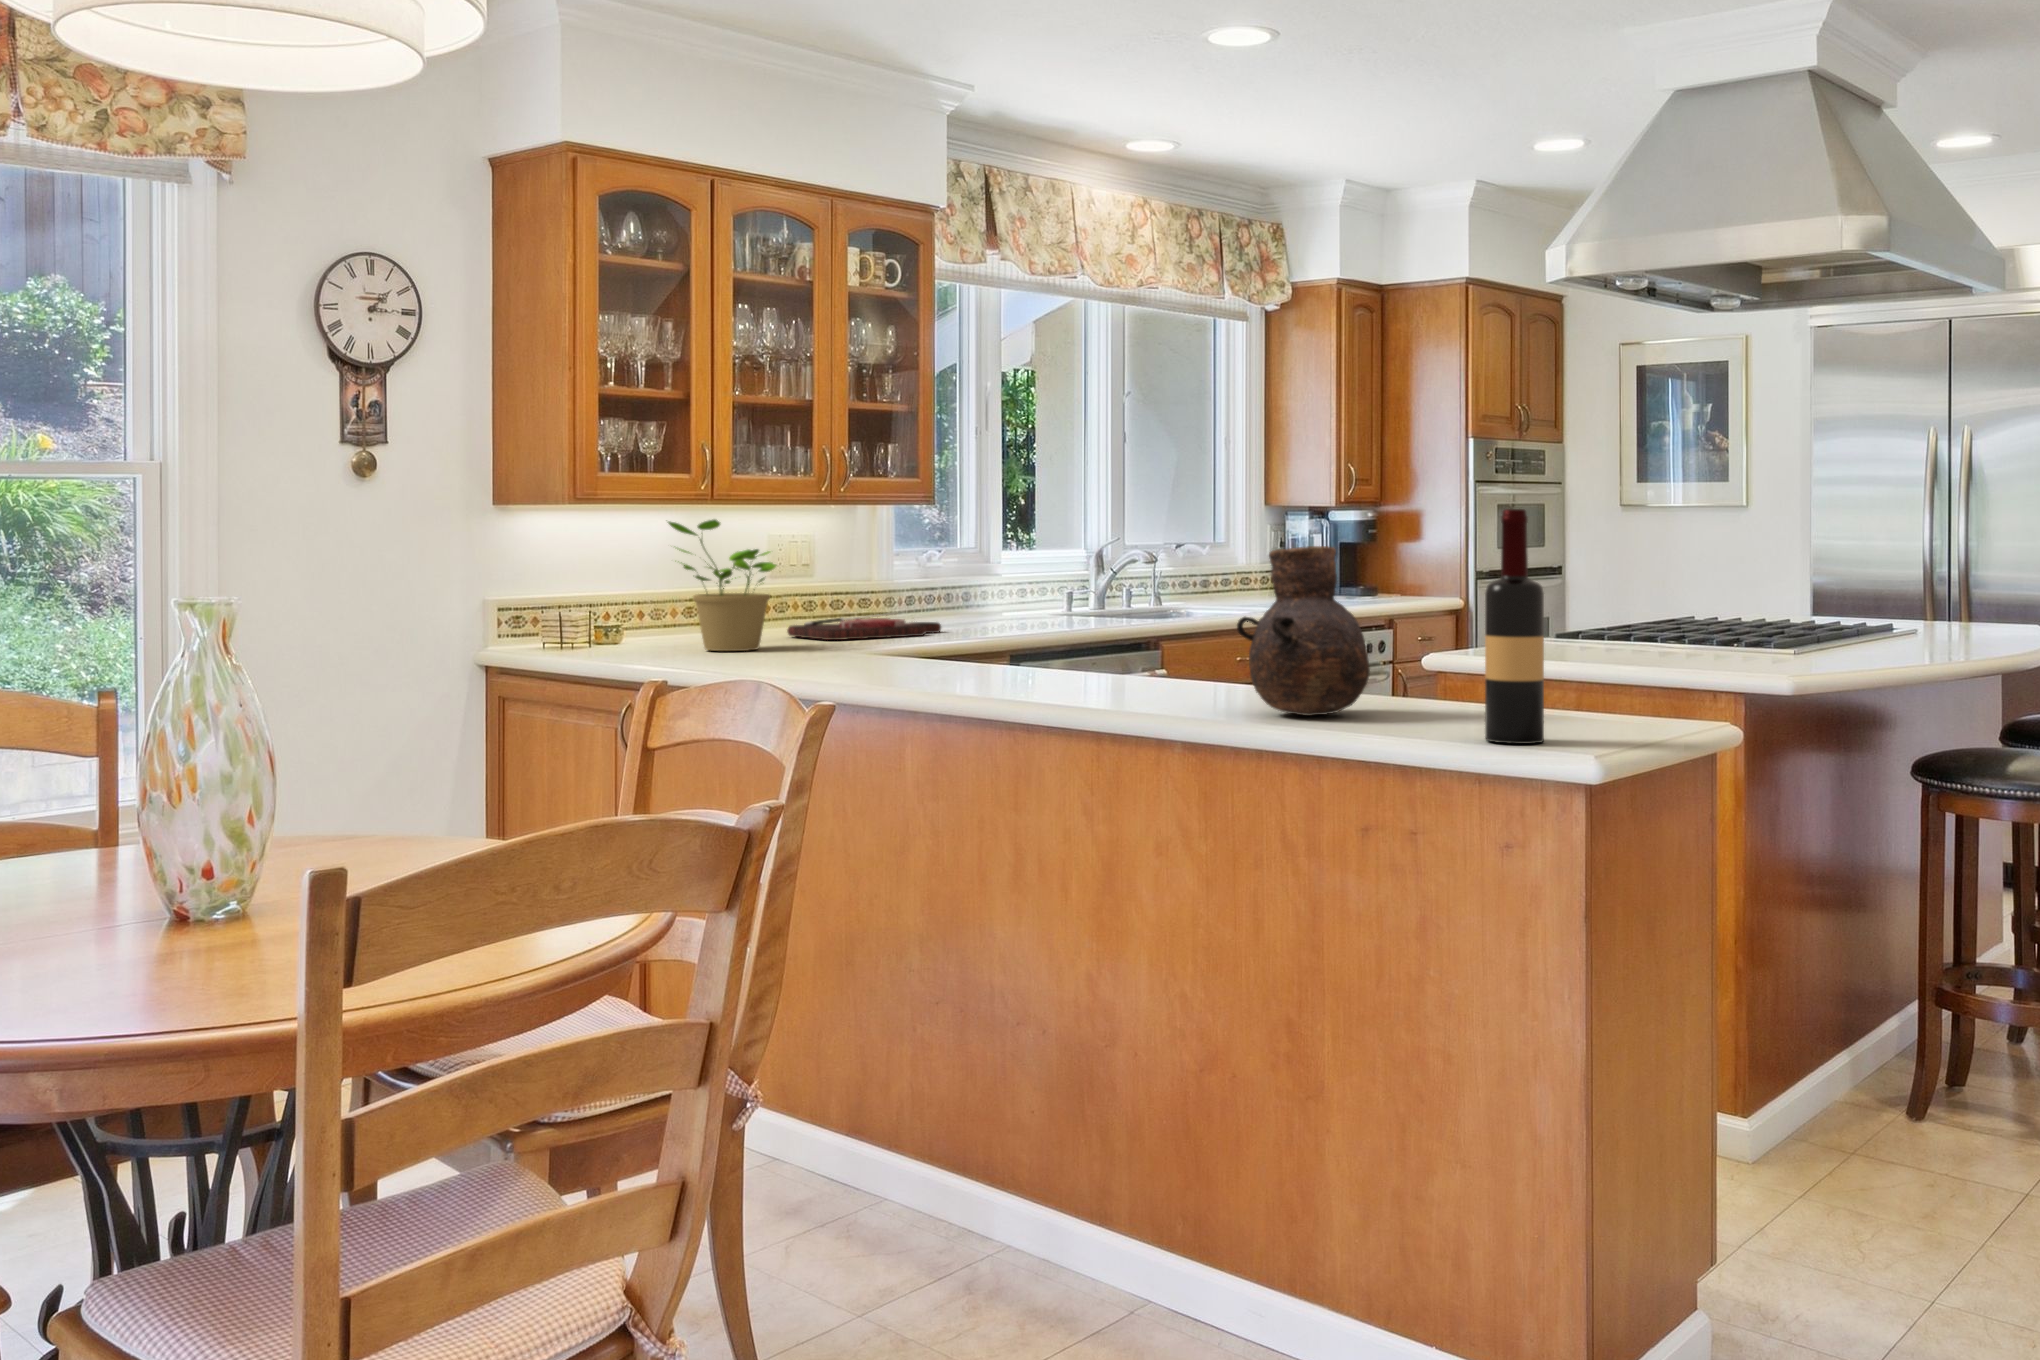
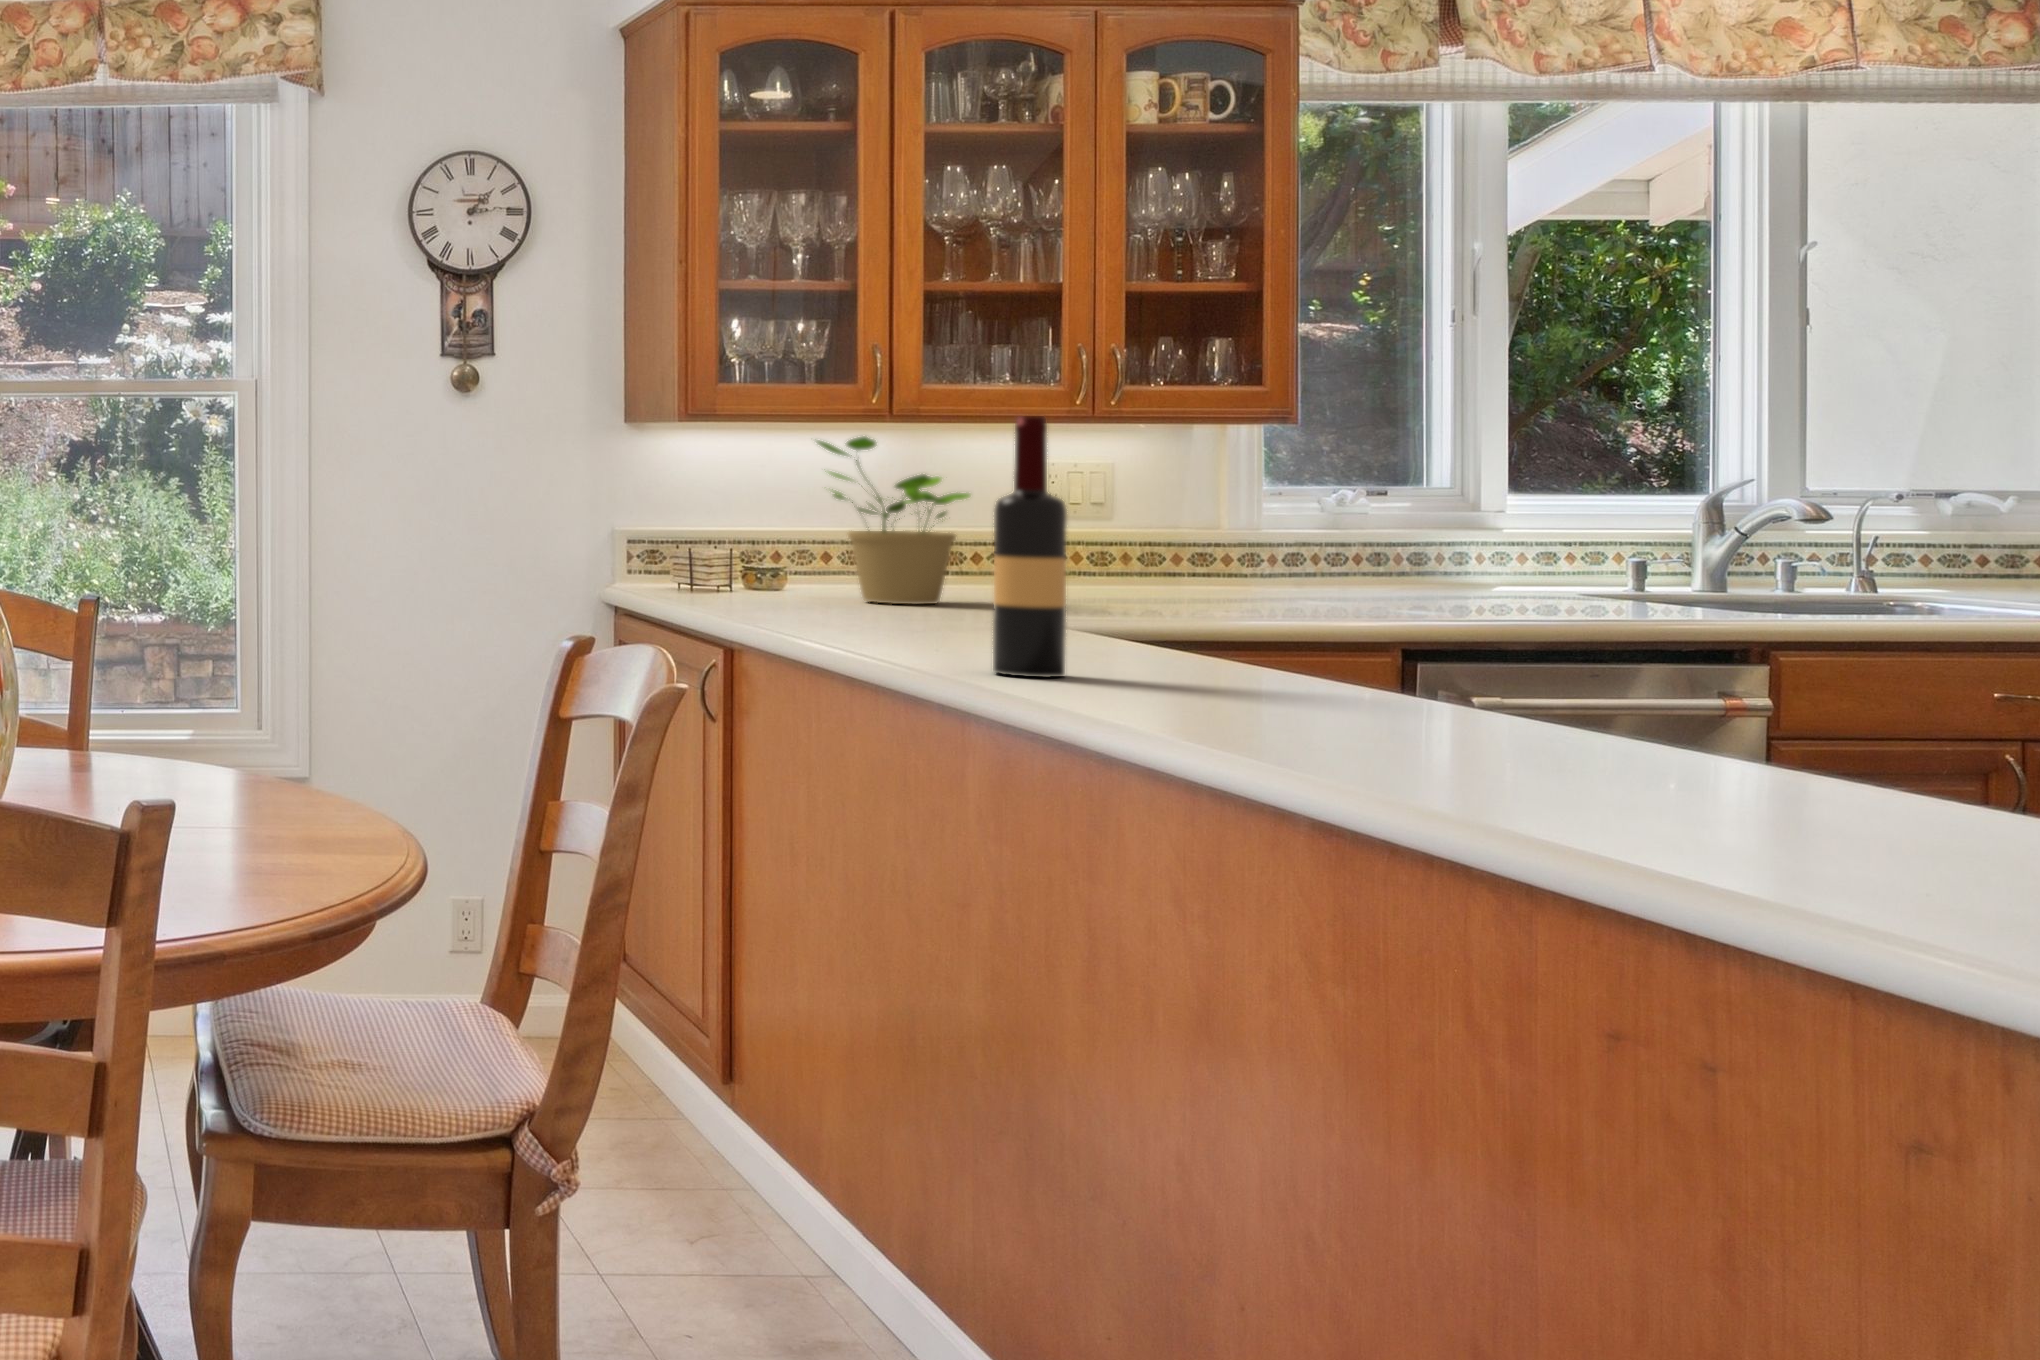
wine bottle: present [1485,509,1544,744] -> present [993,416,1067,677]
vase: present [1237,546,1370,716] -> none [1351,453,1635,754]
cutting board: present [787,613,941,640] -> none [1034,571,1293,604]

